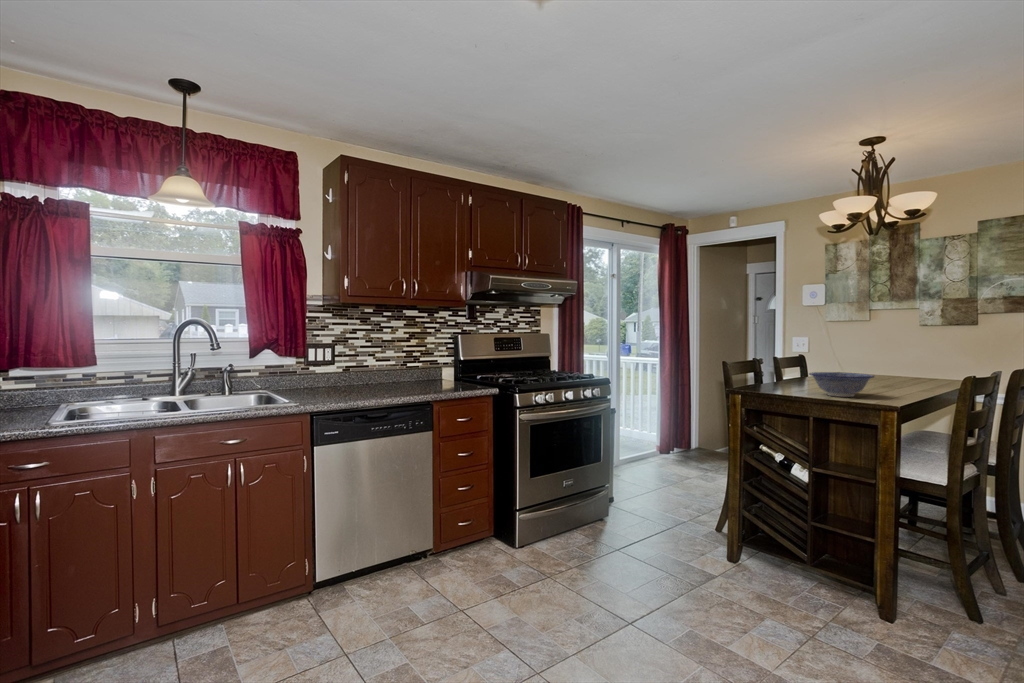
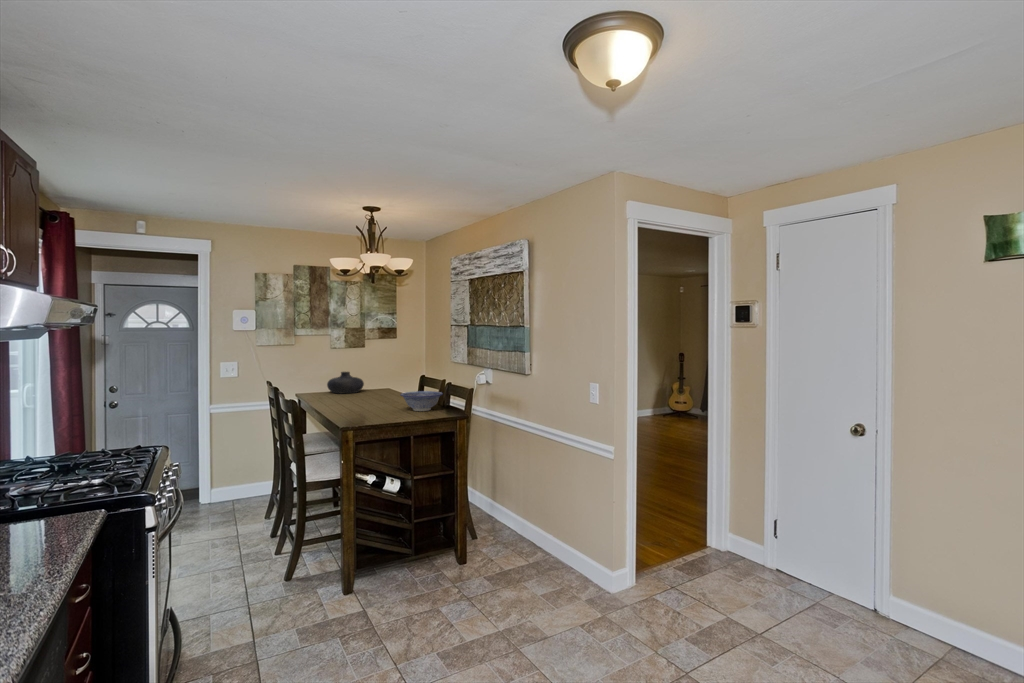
vase: none [862,353,916,380] -> present [327,372,364,393]

